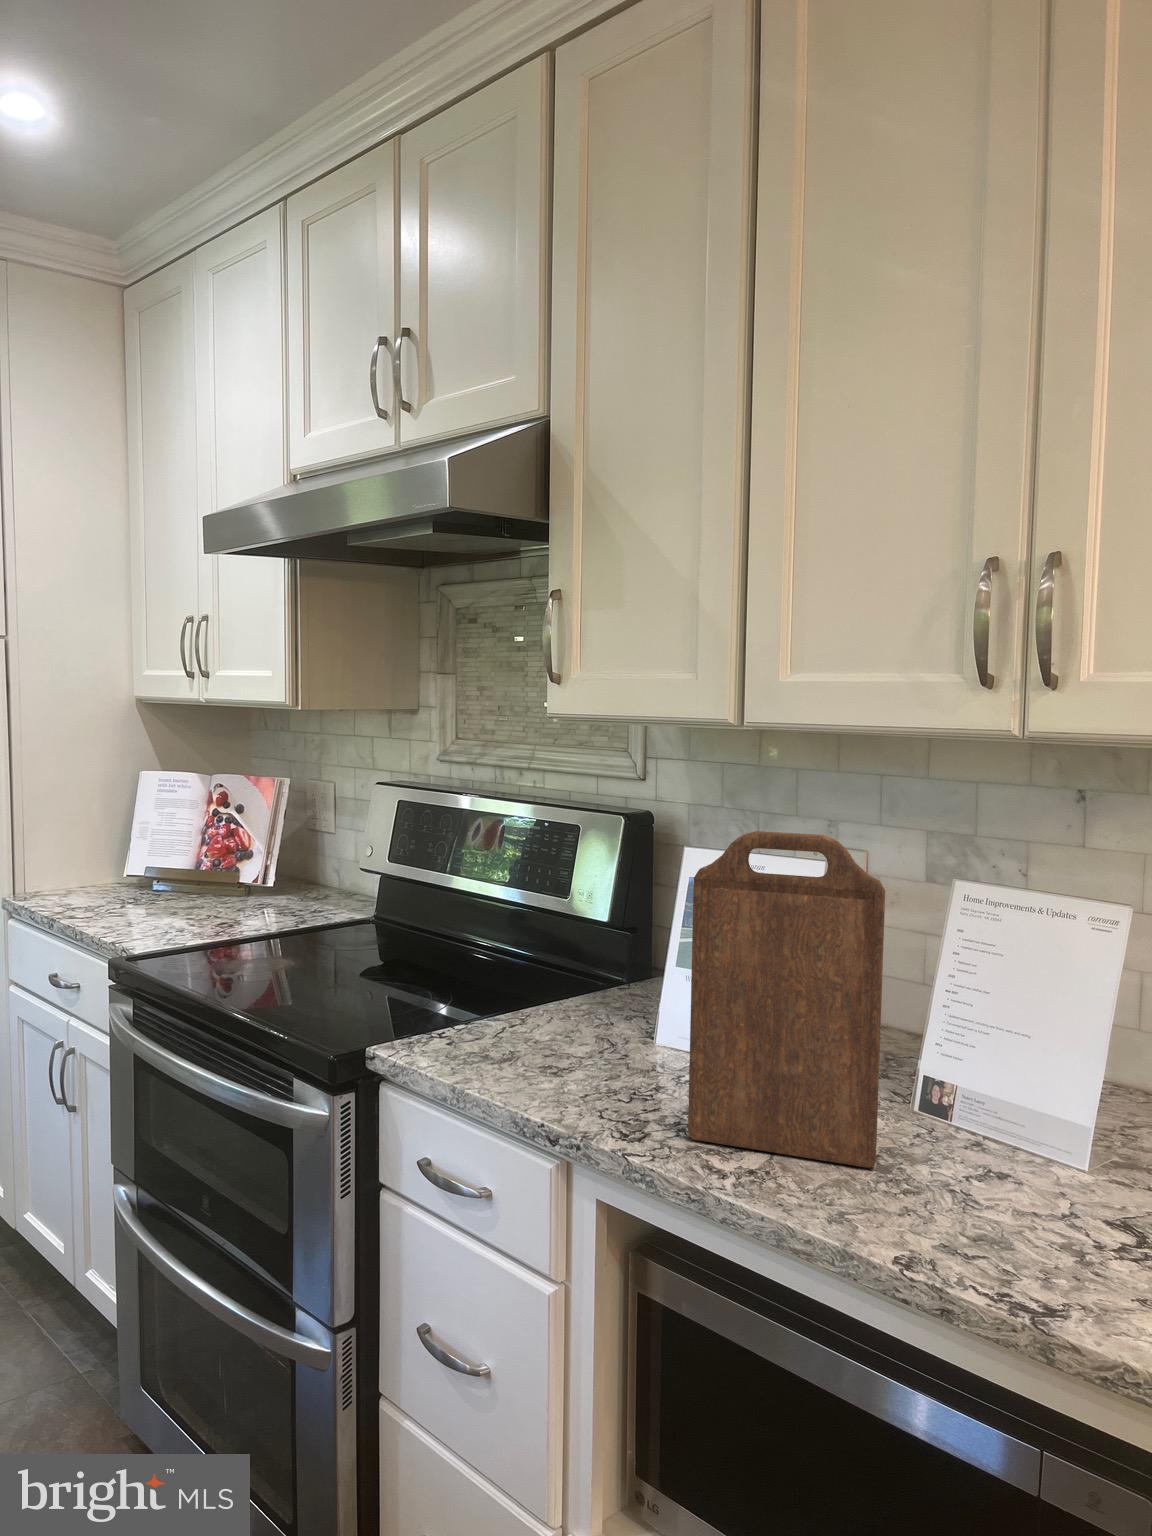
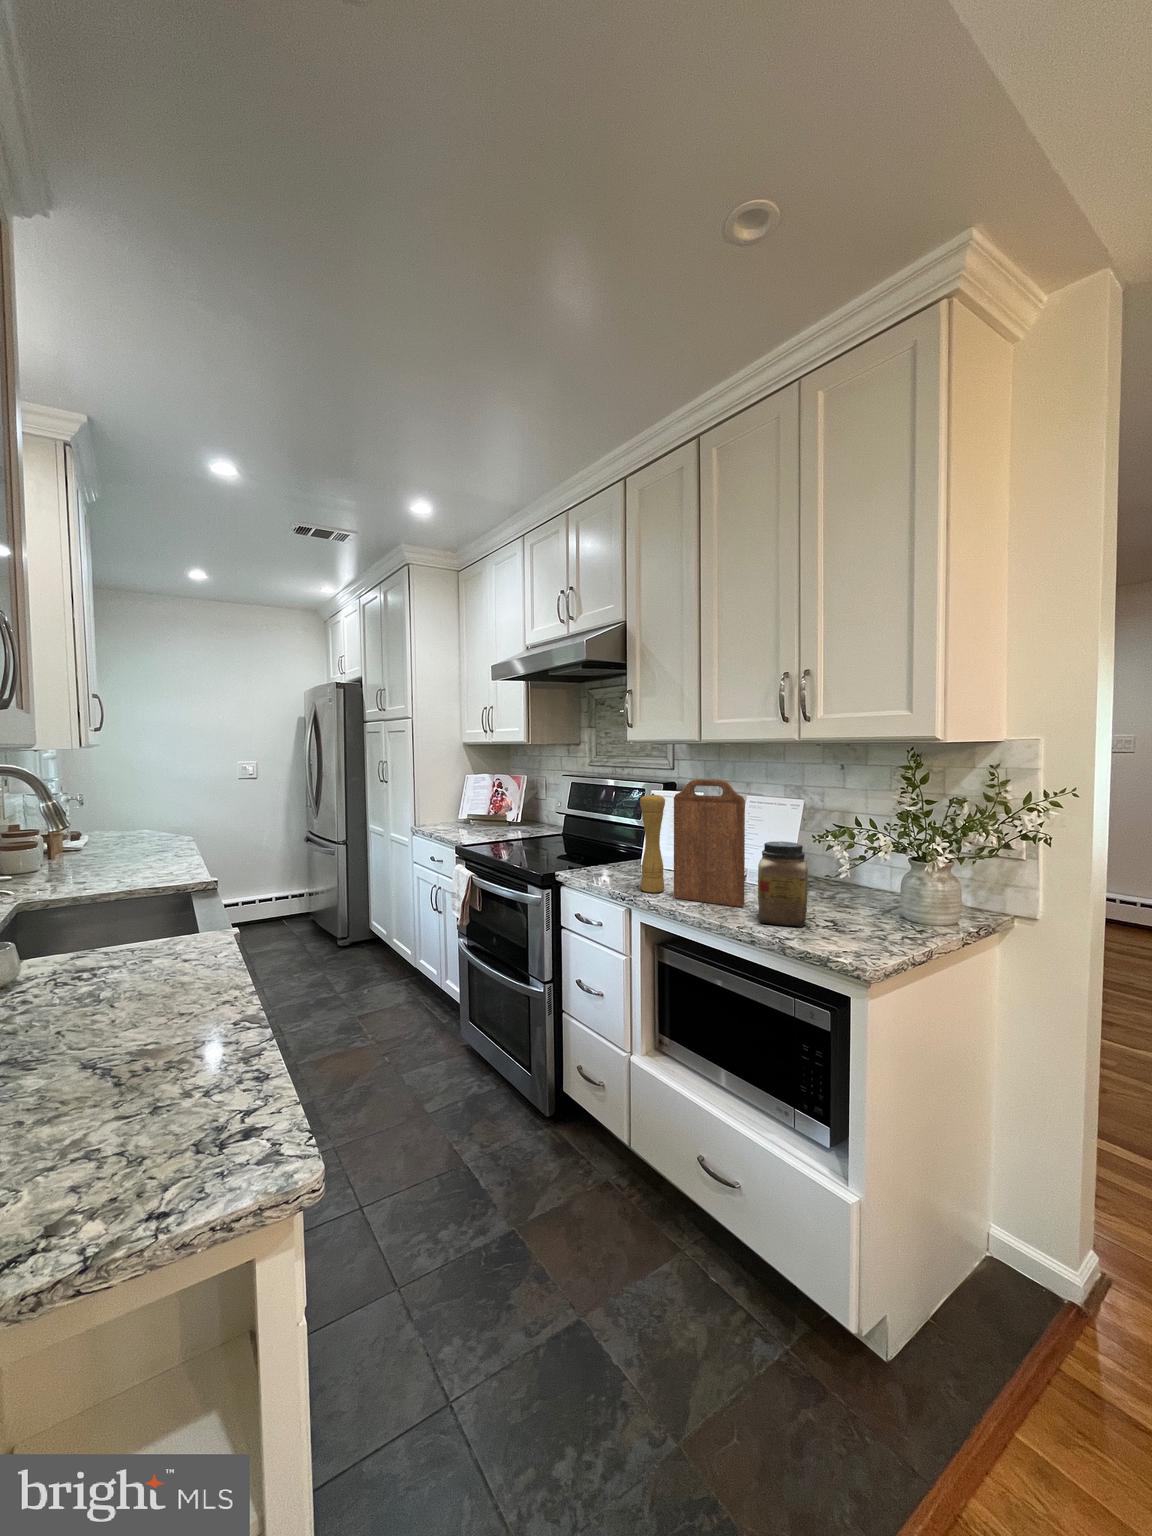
pepper mill: none [597,861,663,1119] -> present [640,794,665,892]
jar: none [926,1005,1072,1246] -> present [758,841,808,926]

